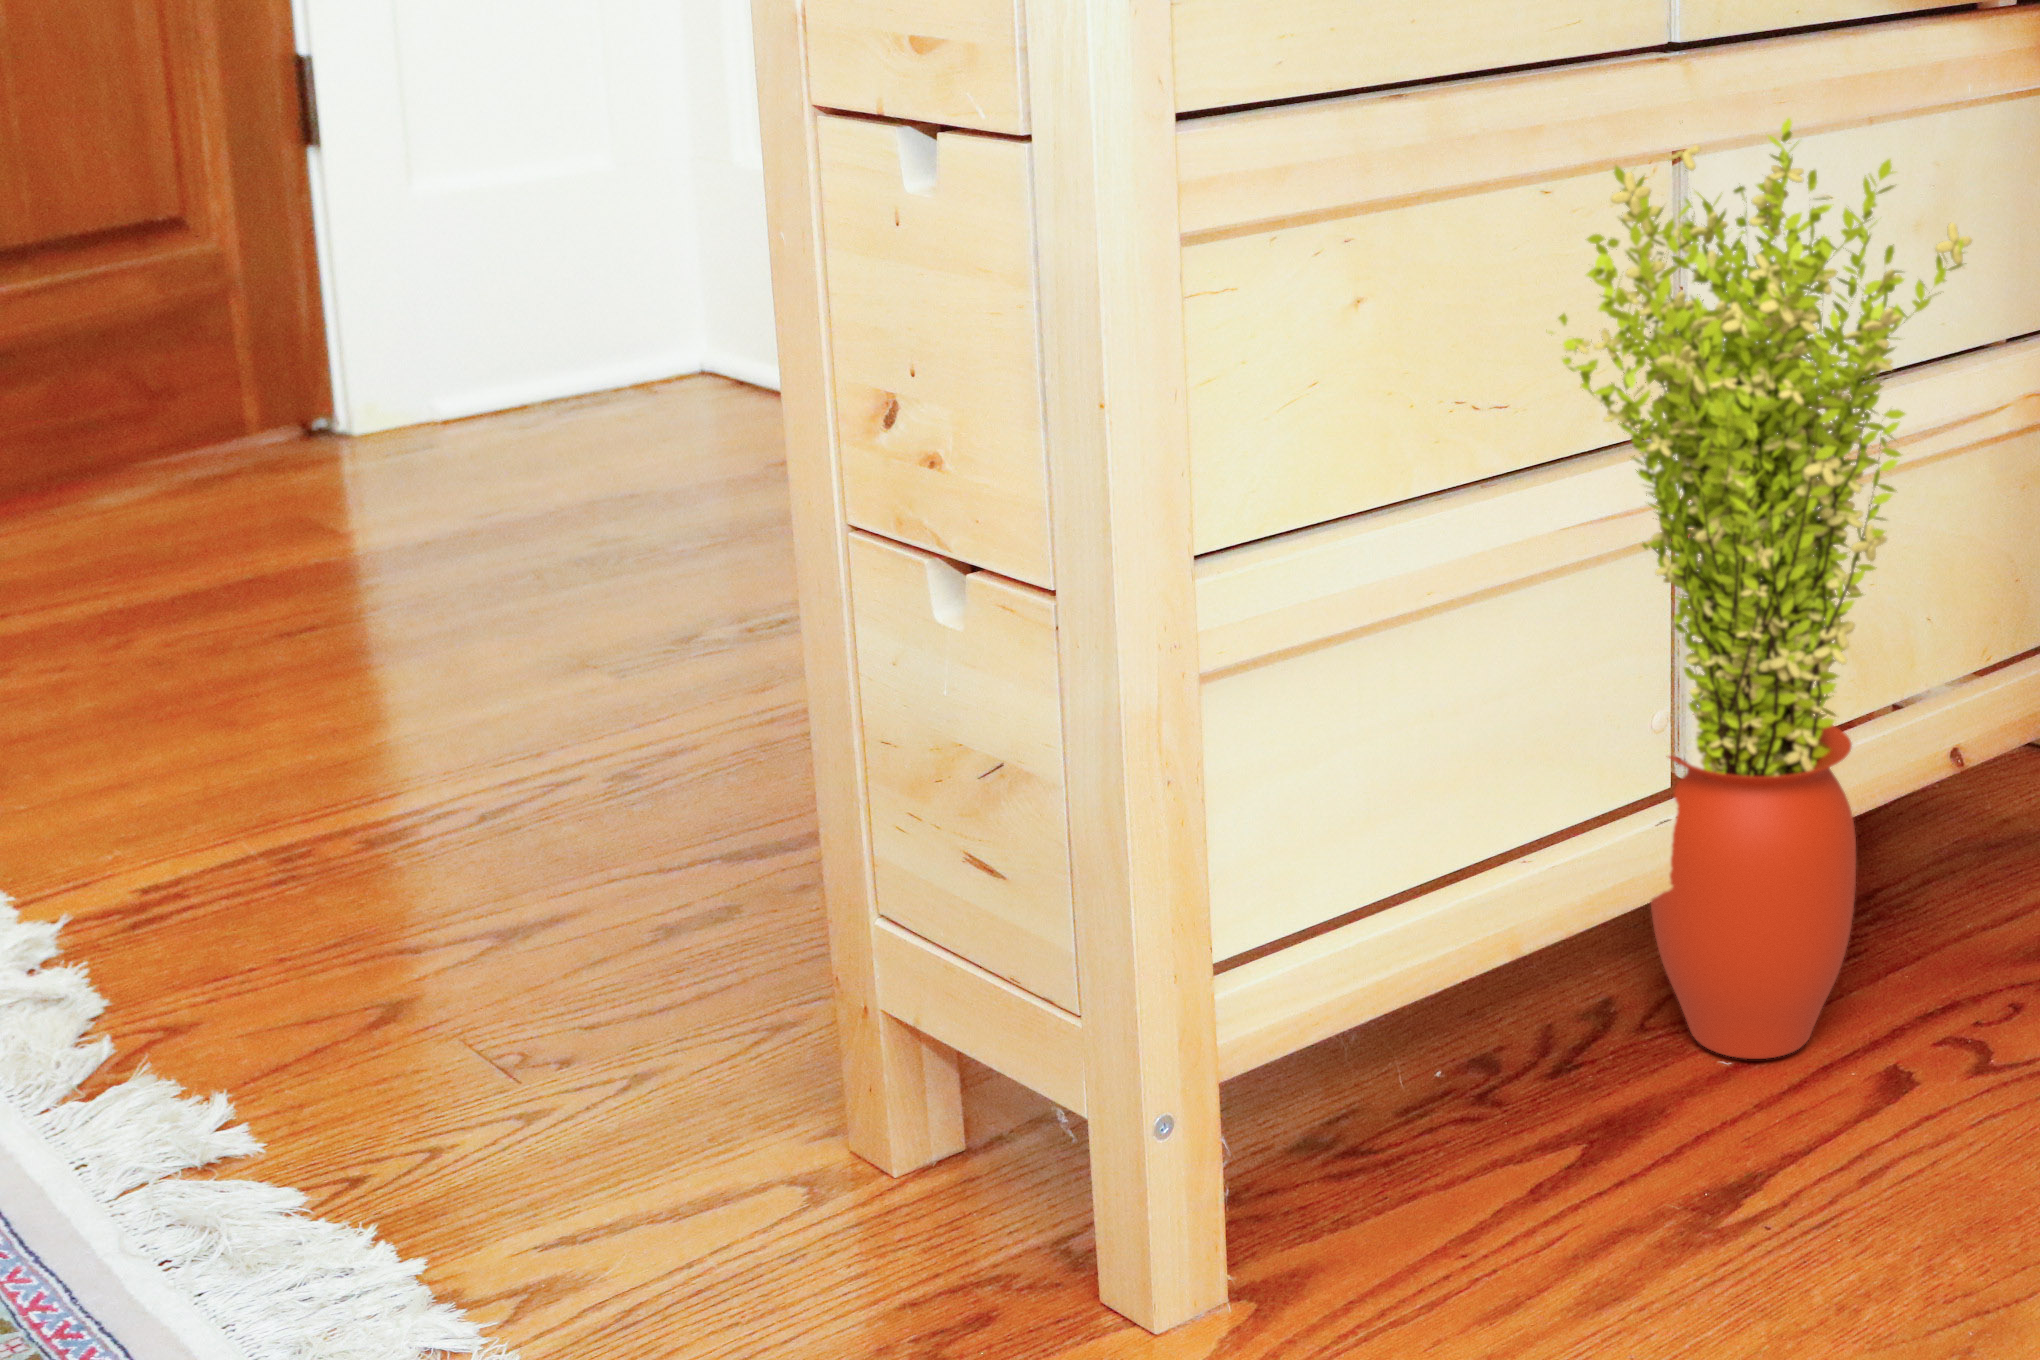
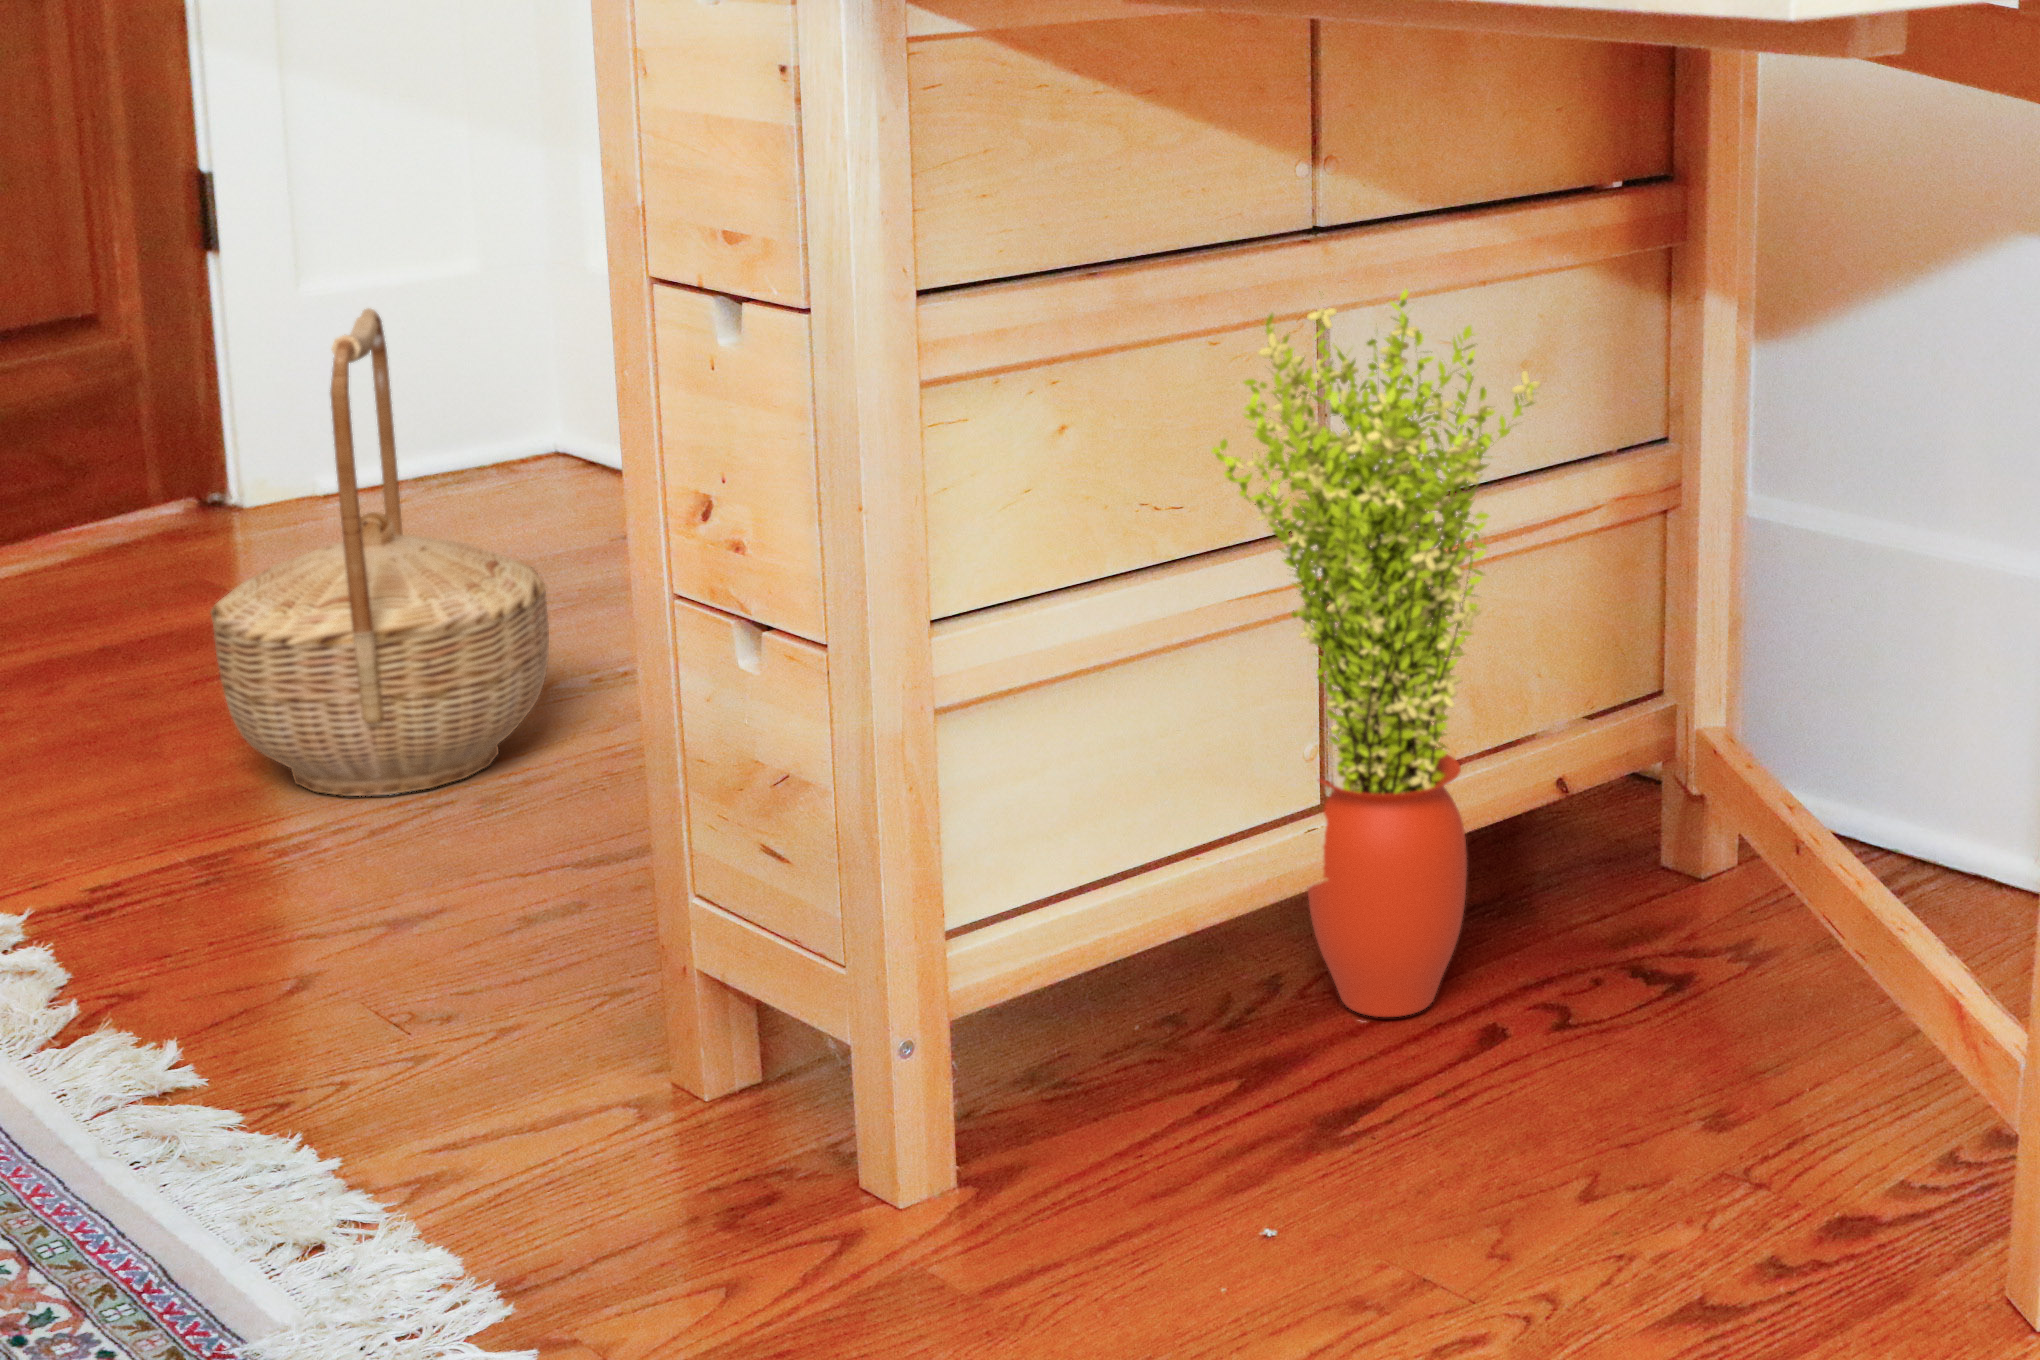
basket: none [292,191,689,766] -> present [211,308,549,796]

